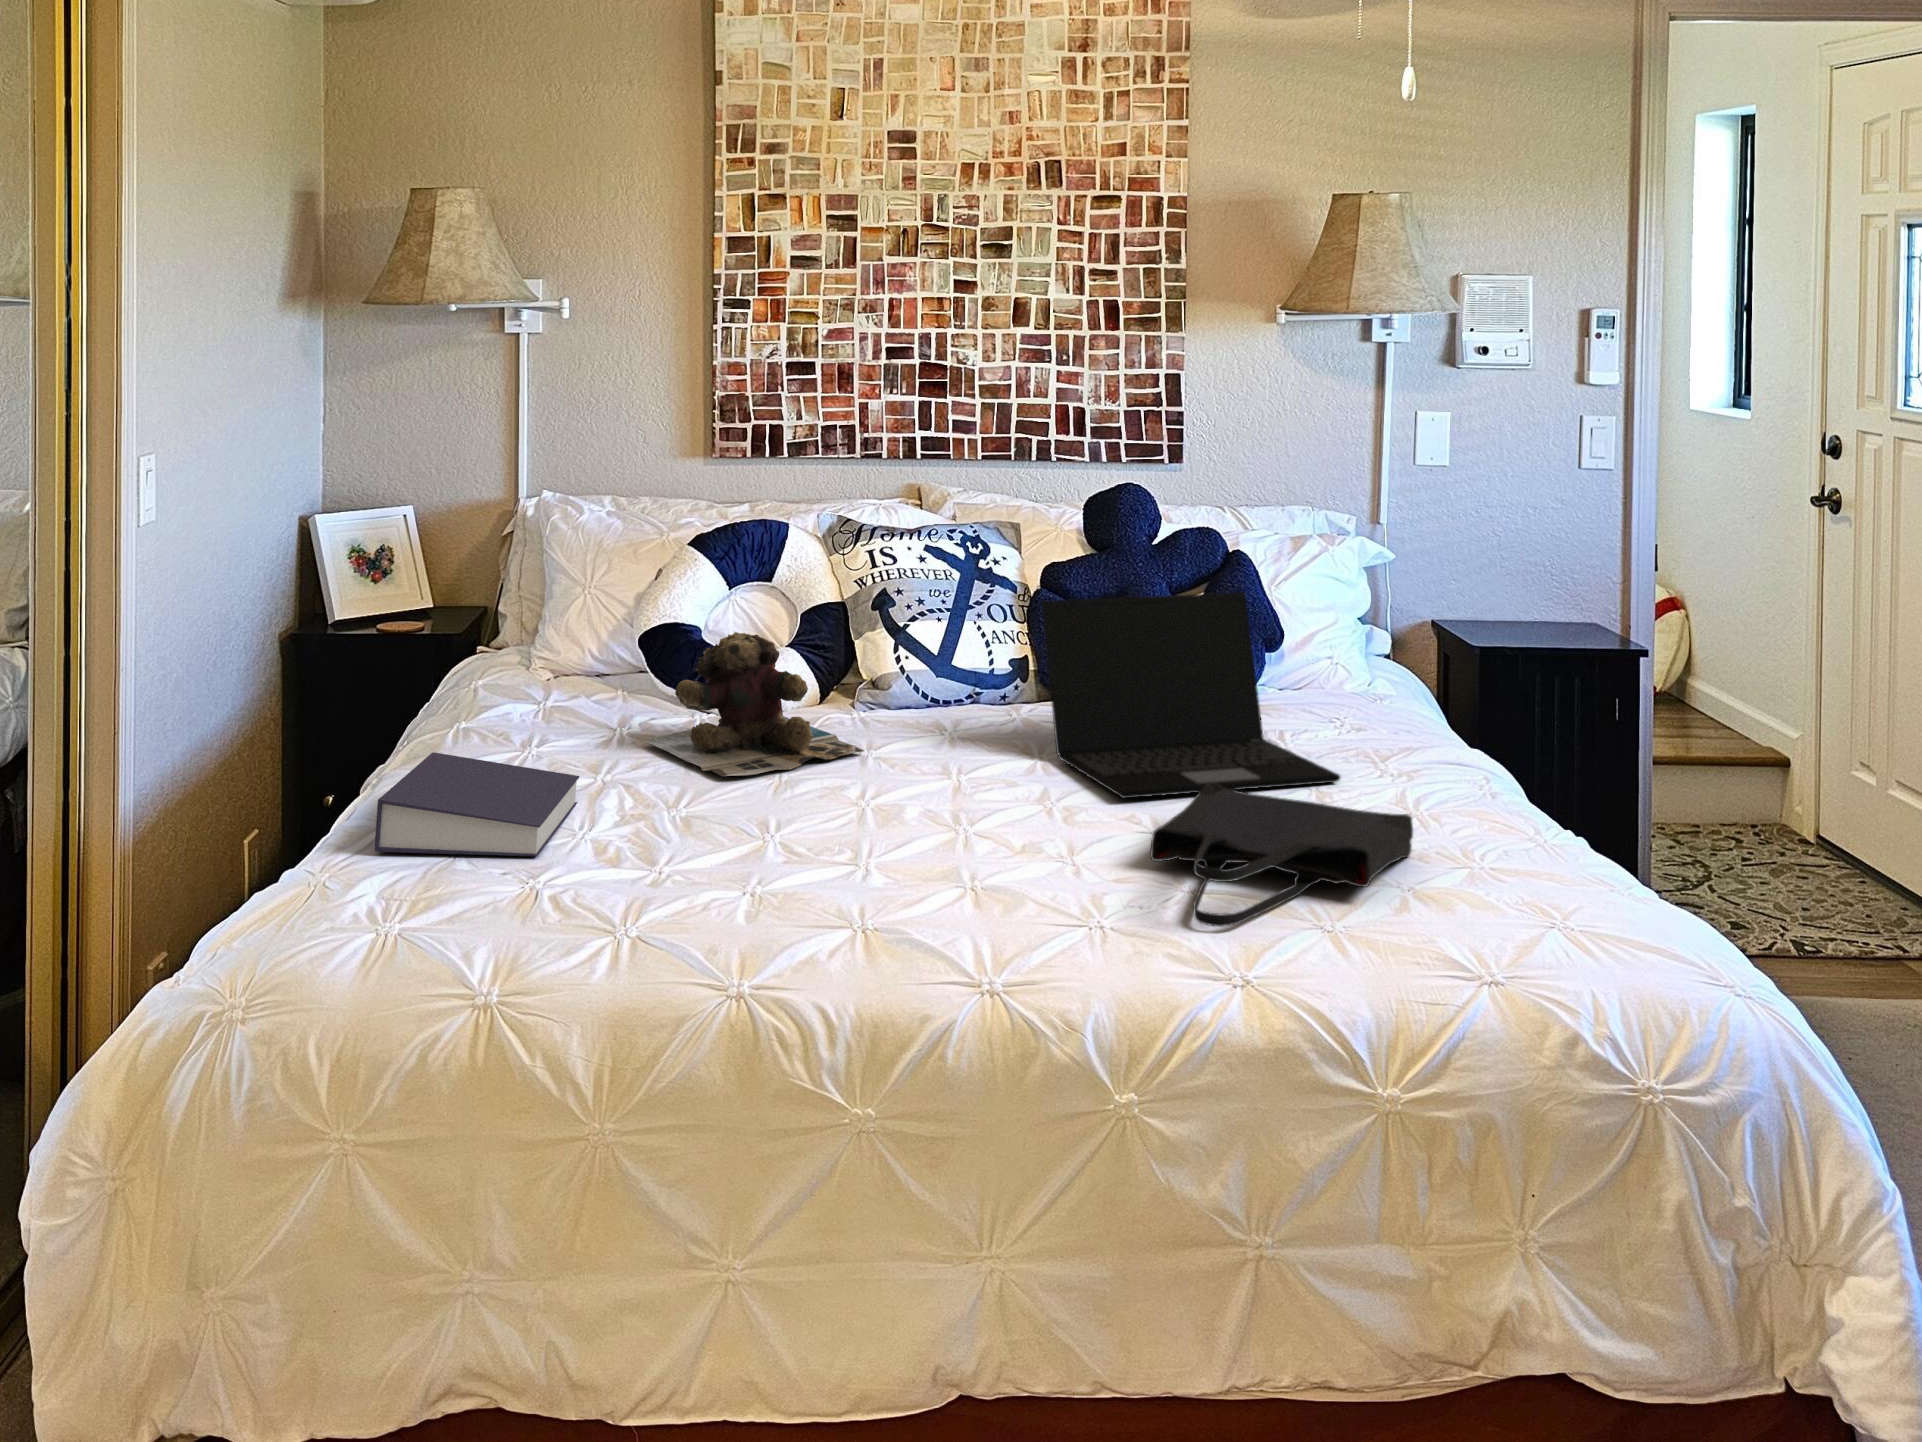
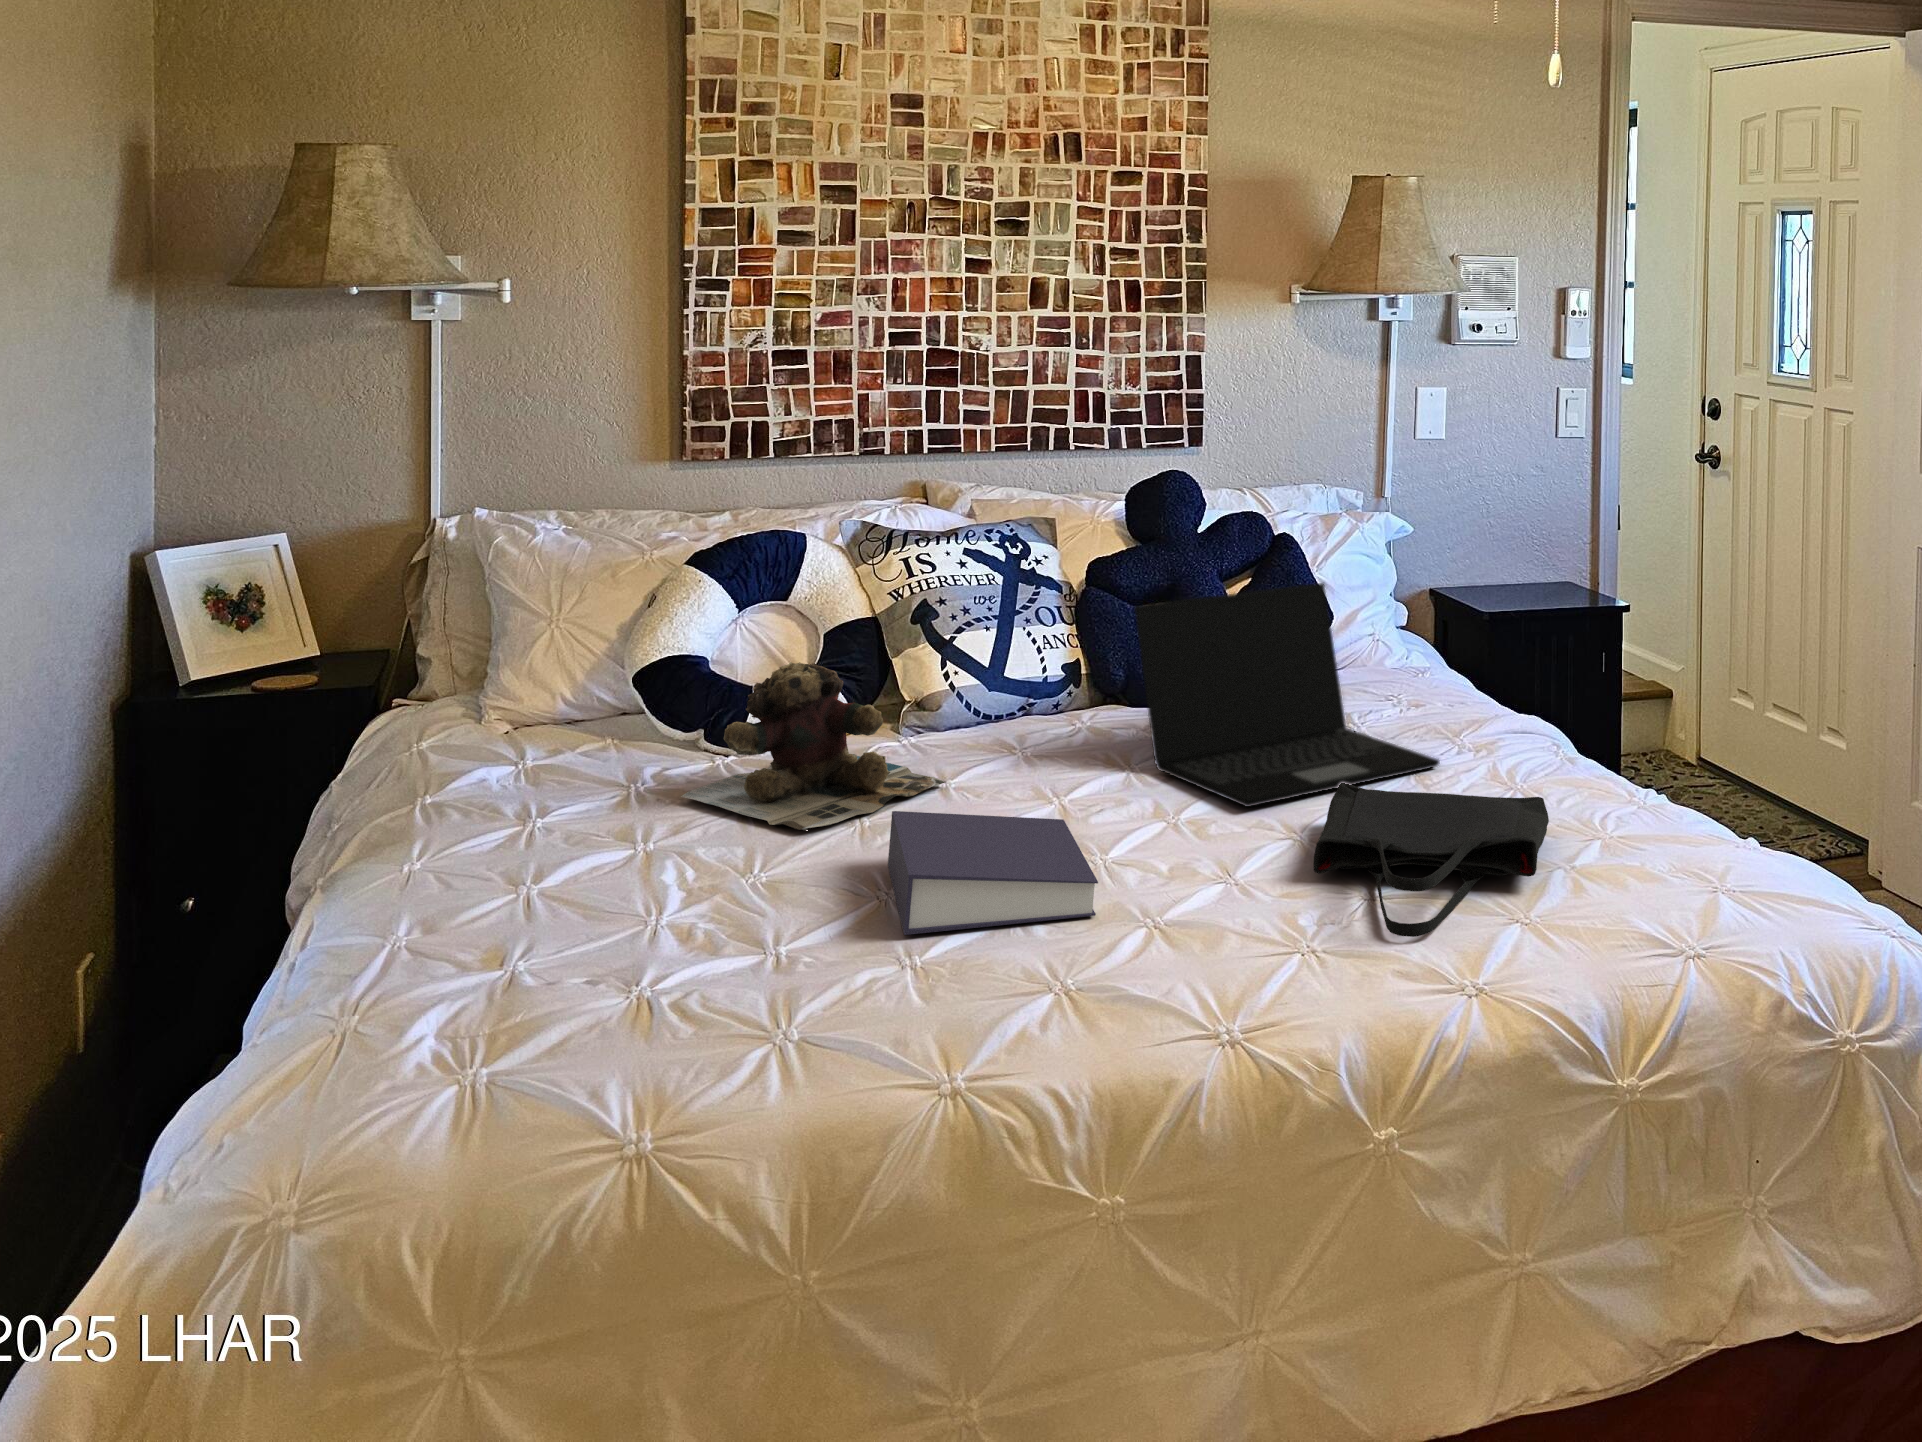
book: present [374,752,579,856] -> present [888,811,1098,935]

